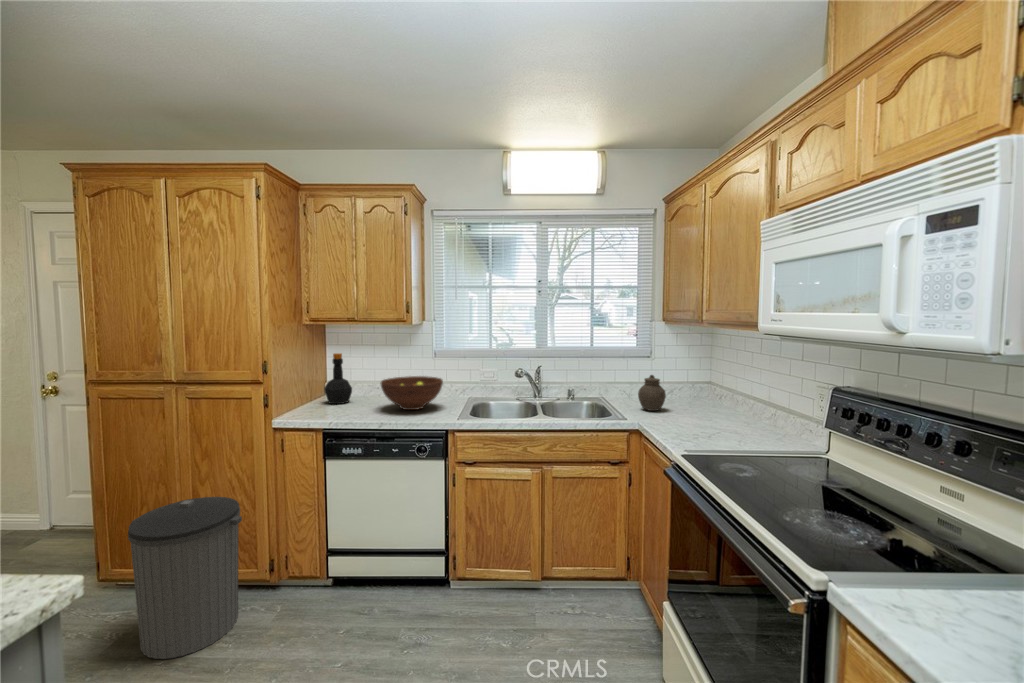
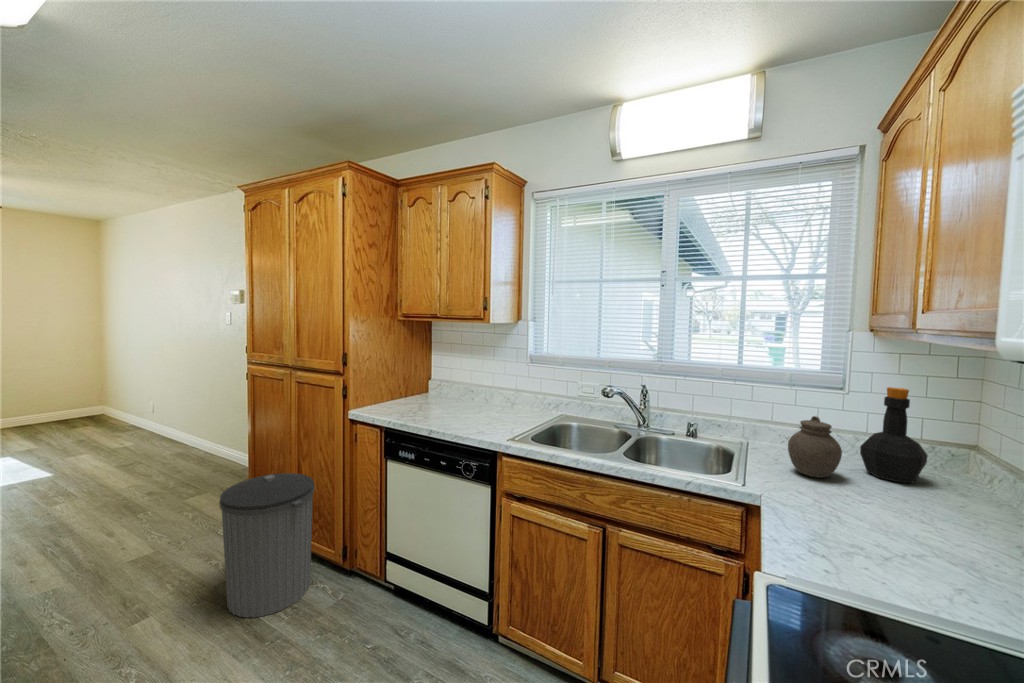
bottle: present [324,353,352,404] -> present [860,387,928,483]
fruit bowl: present [380,376,443,410] -> none [449,381,518,420]

